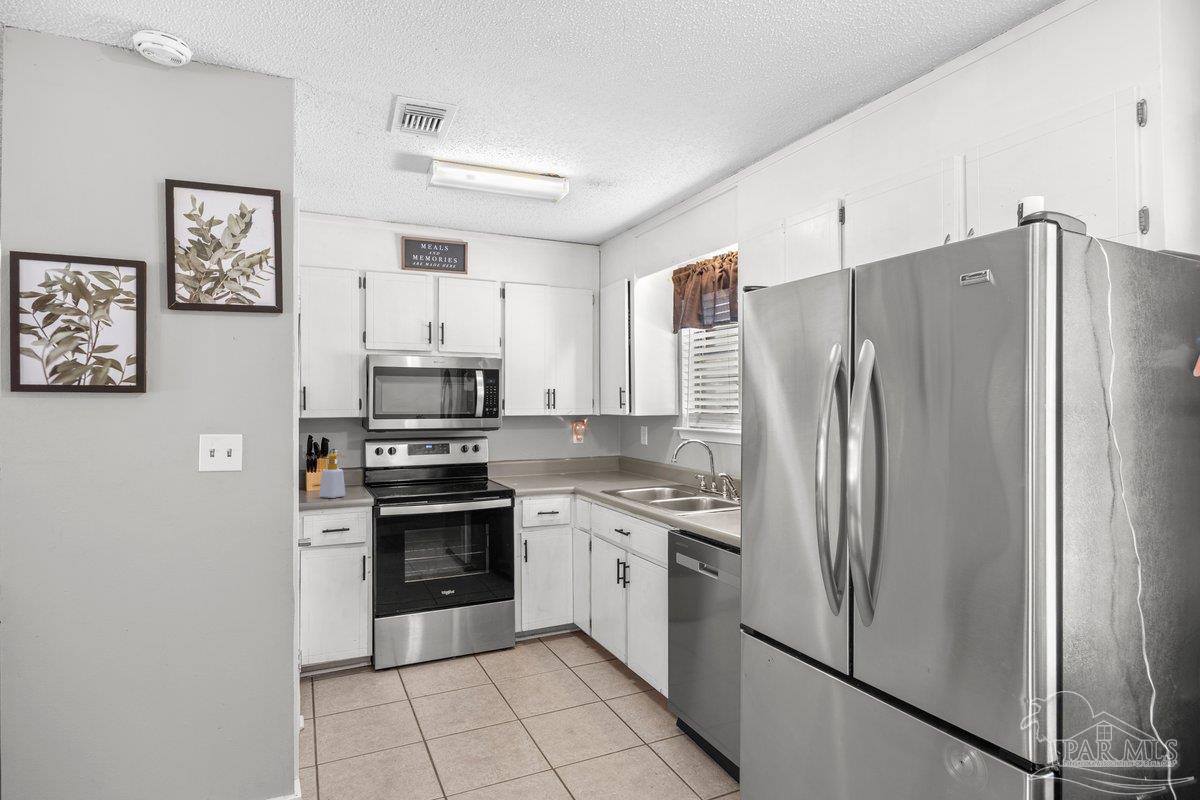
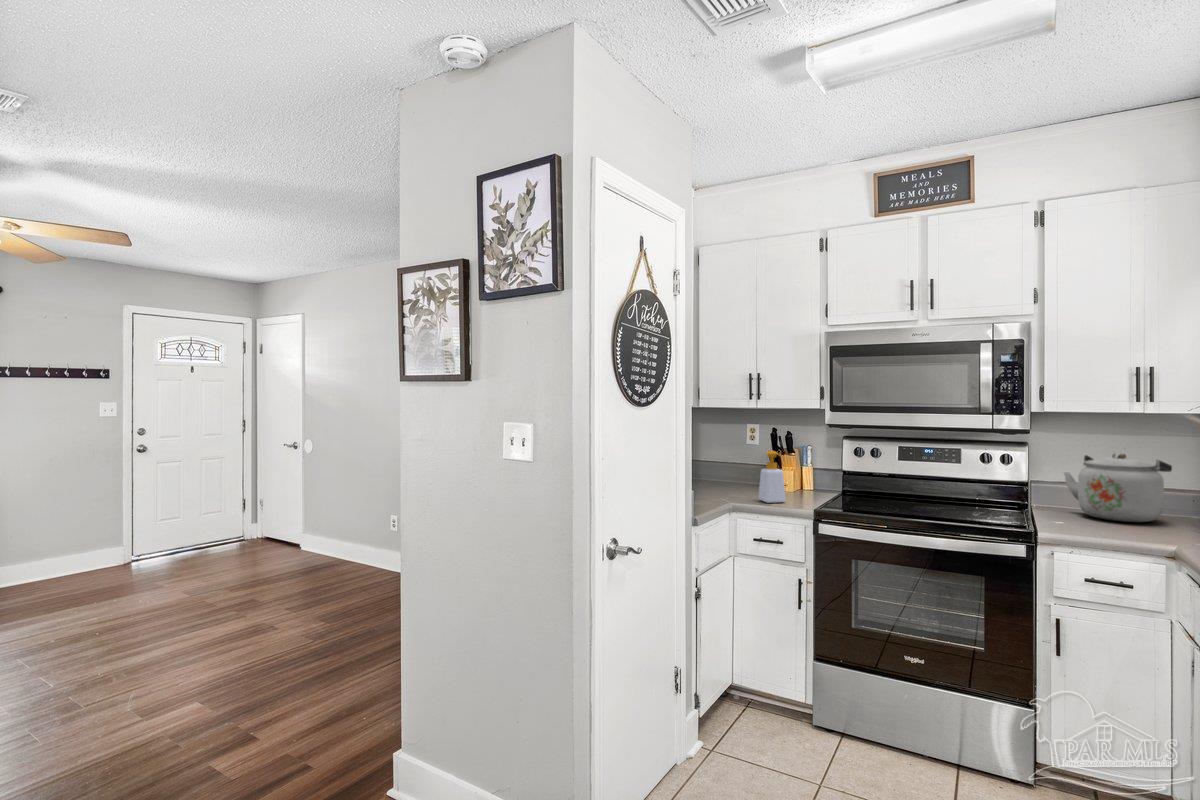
kettle: none [511,442,561,483] -> present [1064,453,1172,522]

